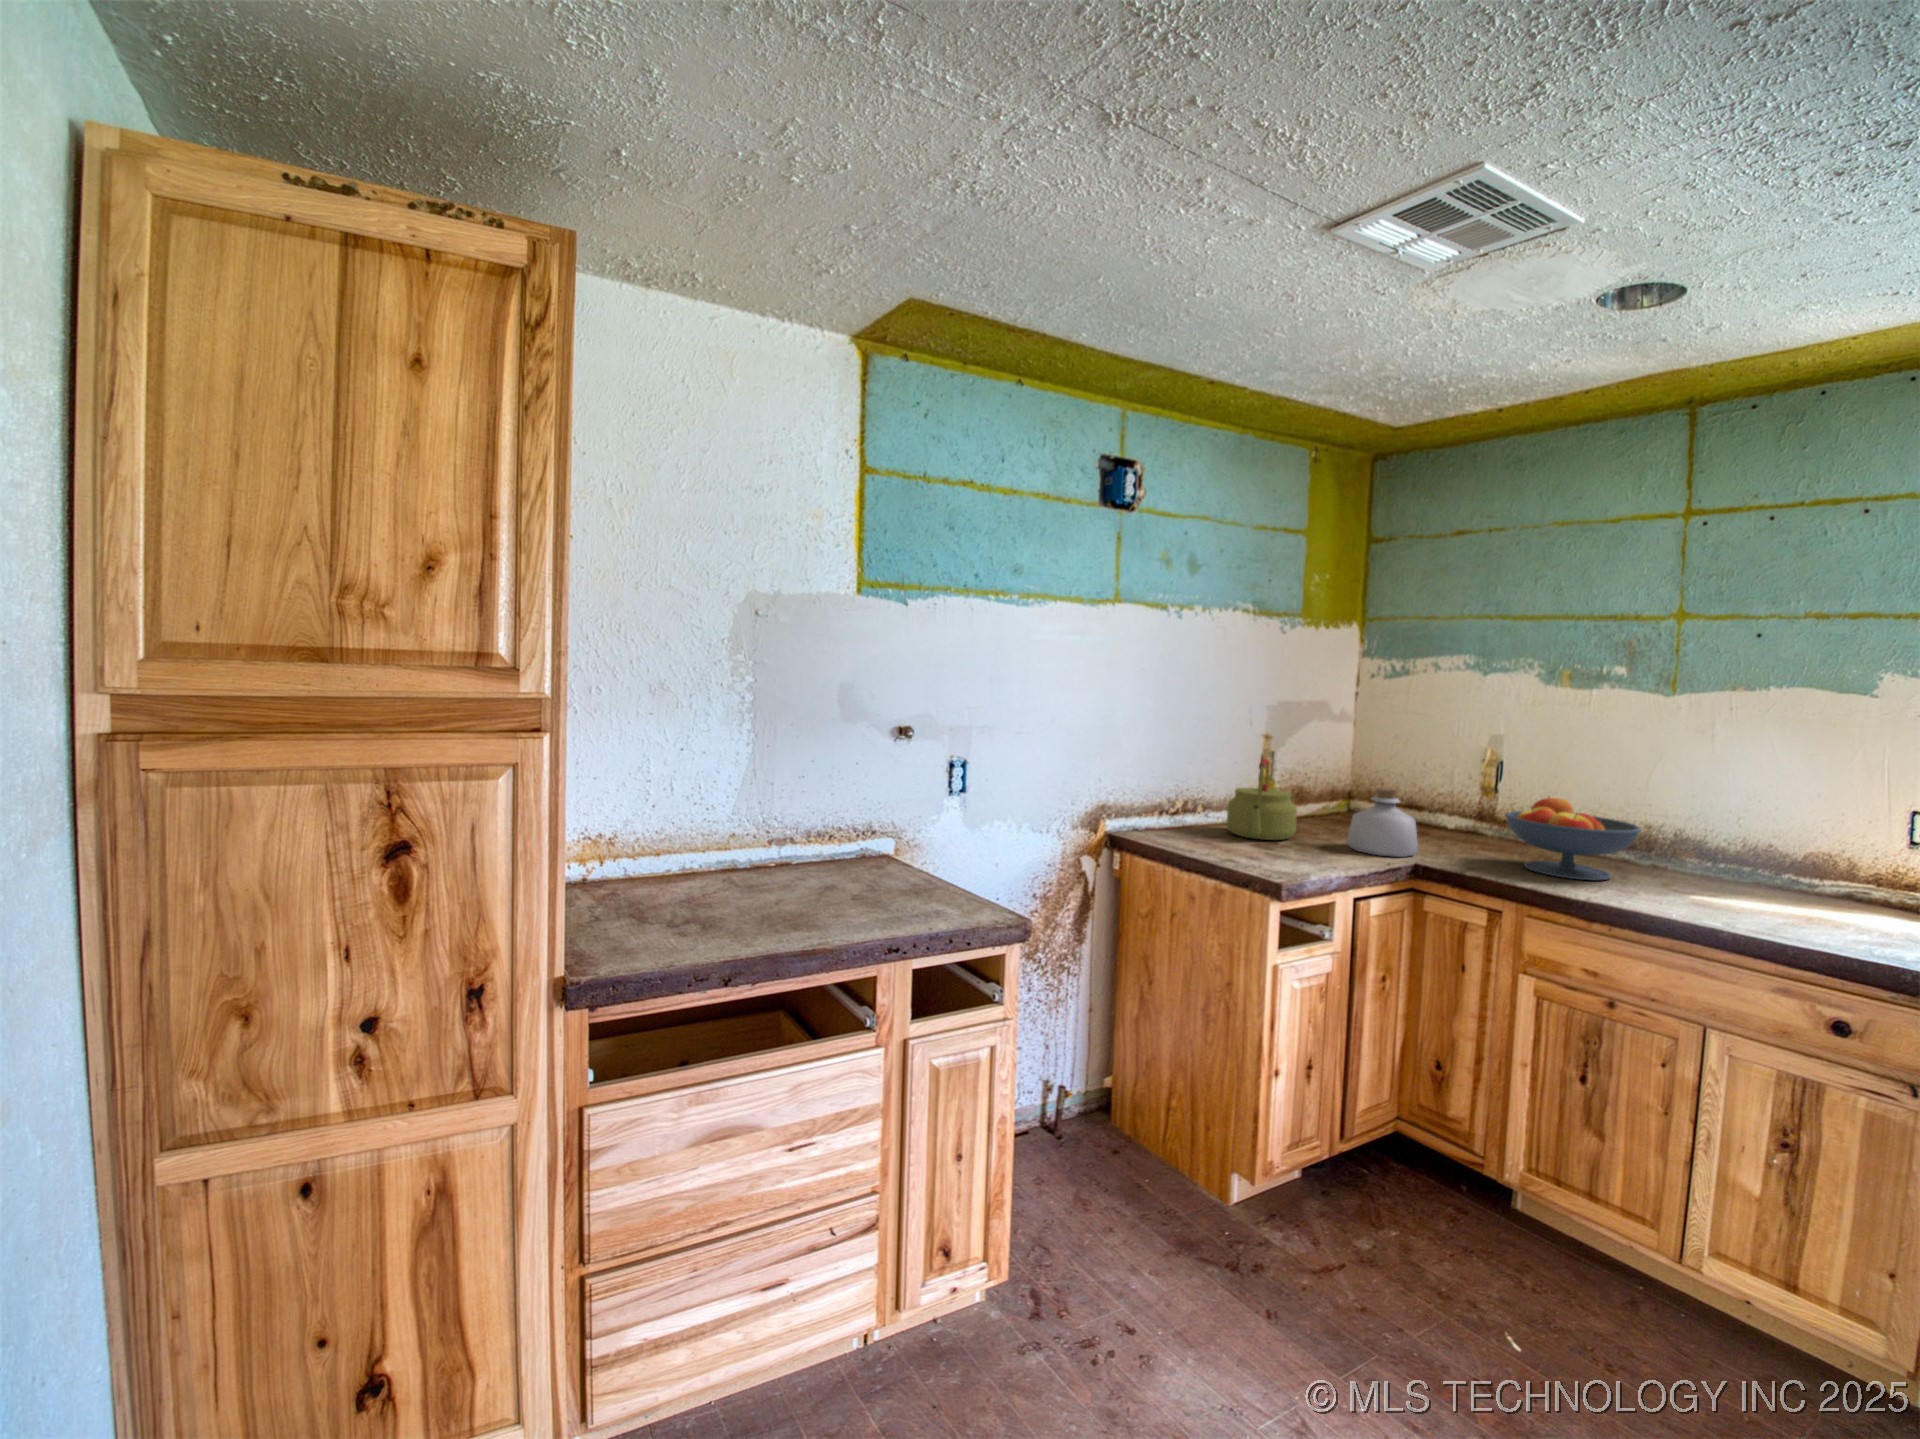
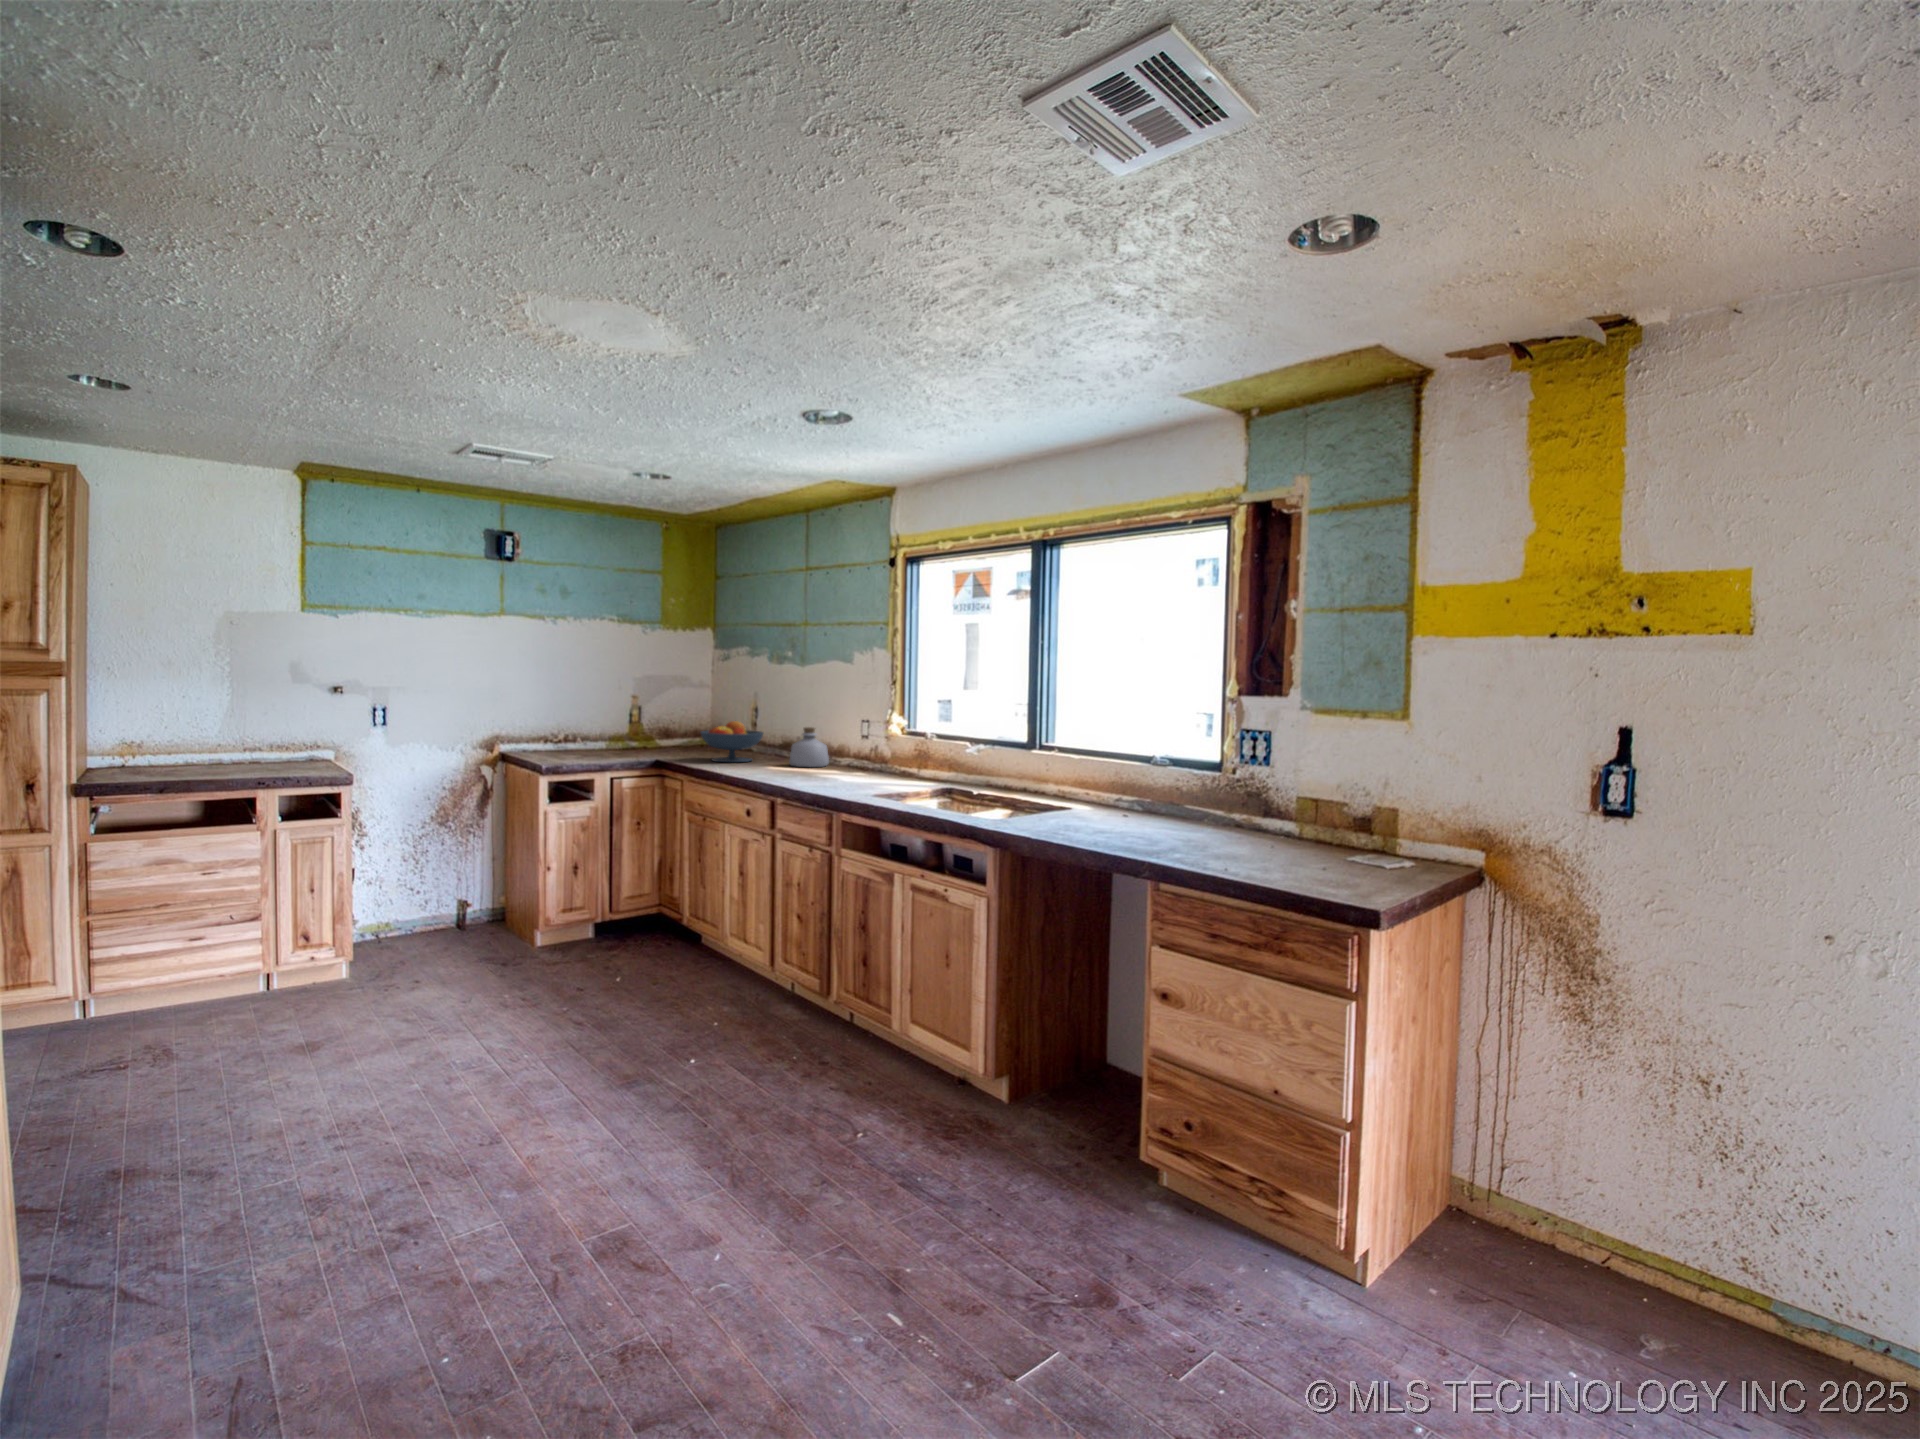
kettle: present [1226,758,1297,840] -> none [577,706,619,753]
bottle: present [1347,788,1418,857] -> present [789,727,829,767]

